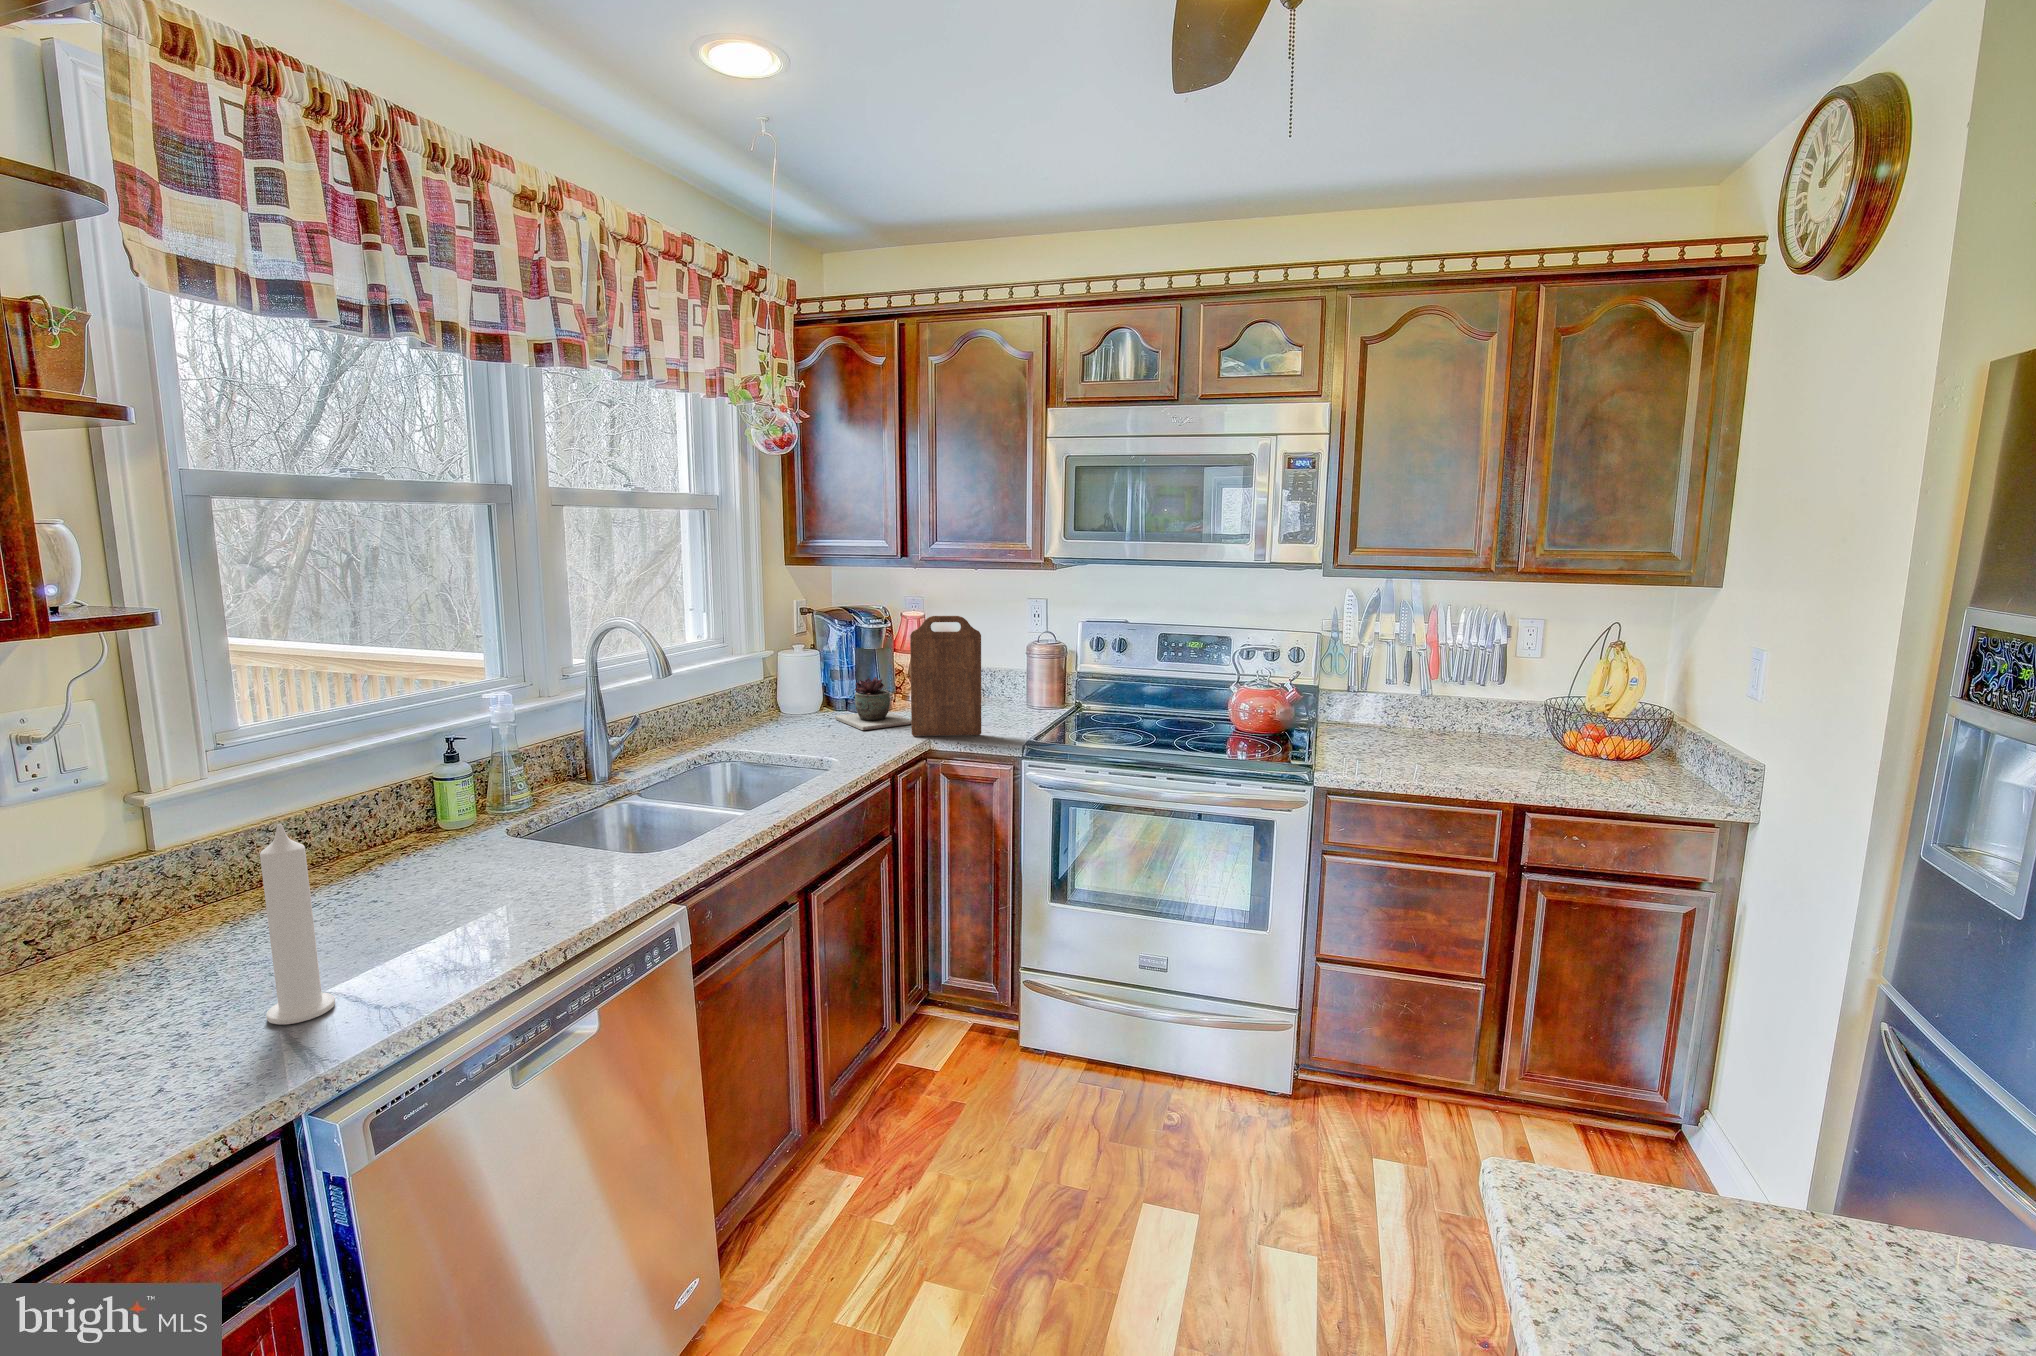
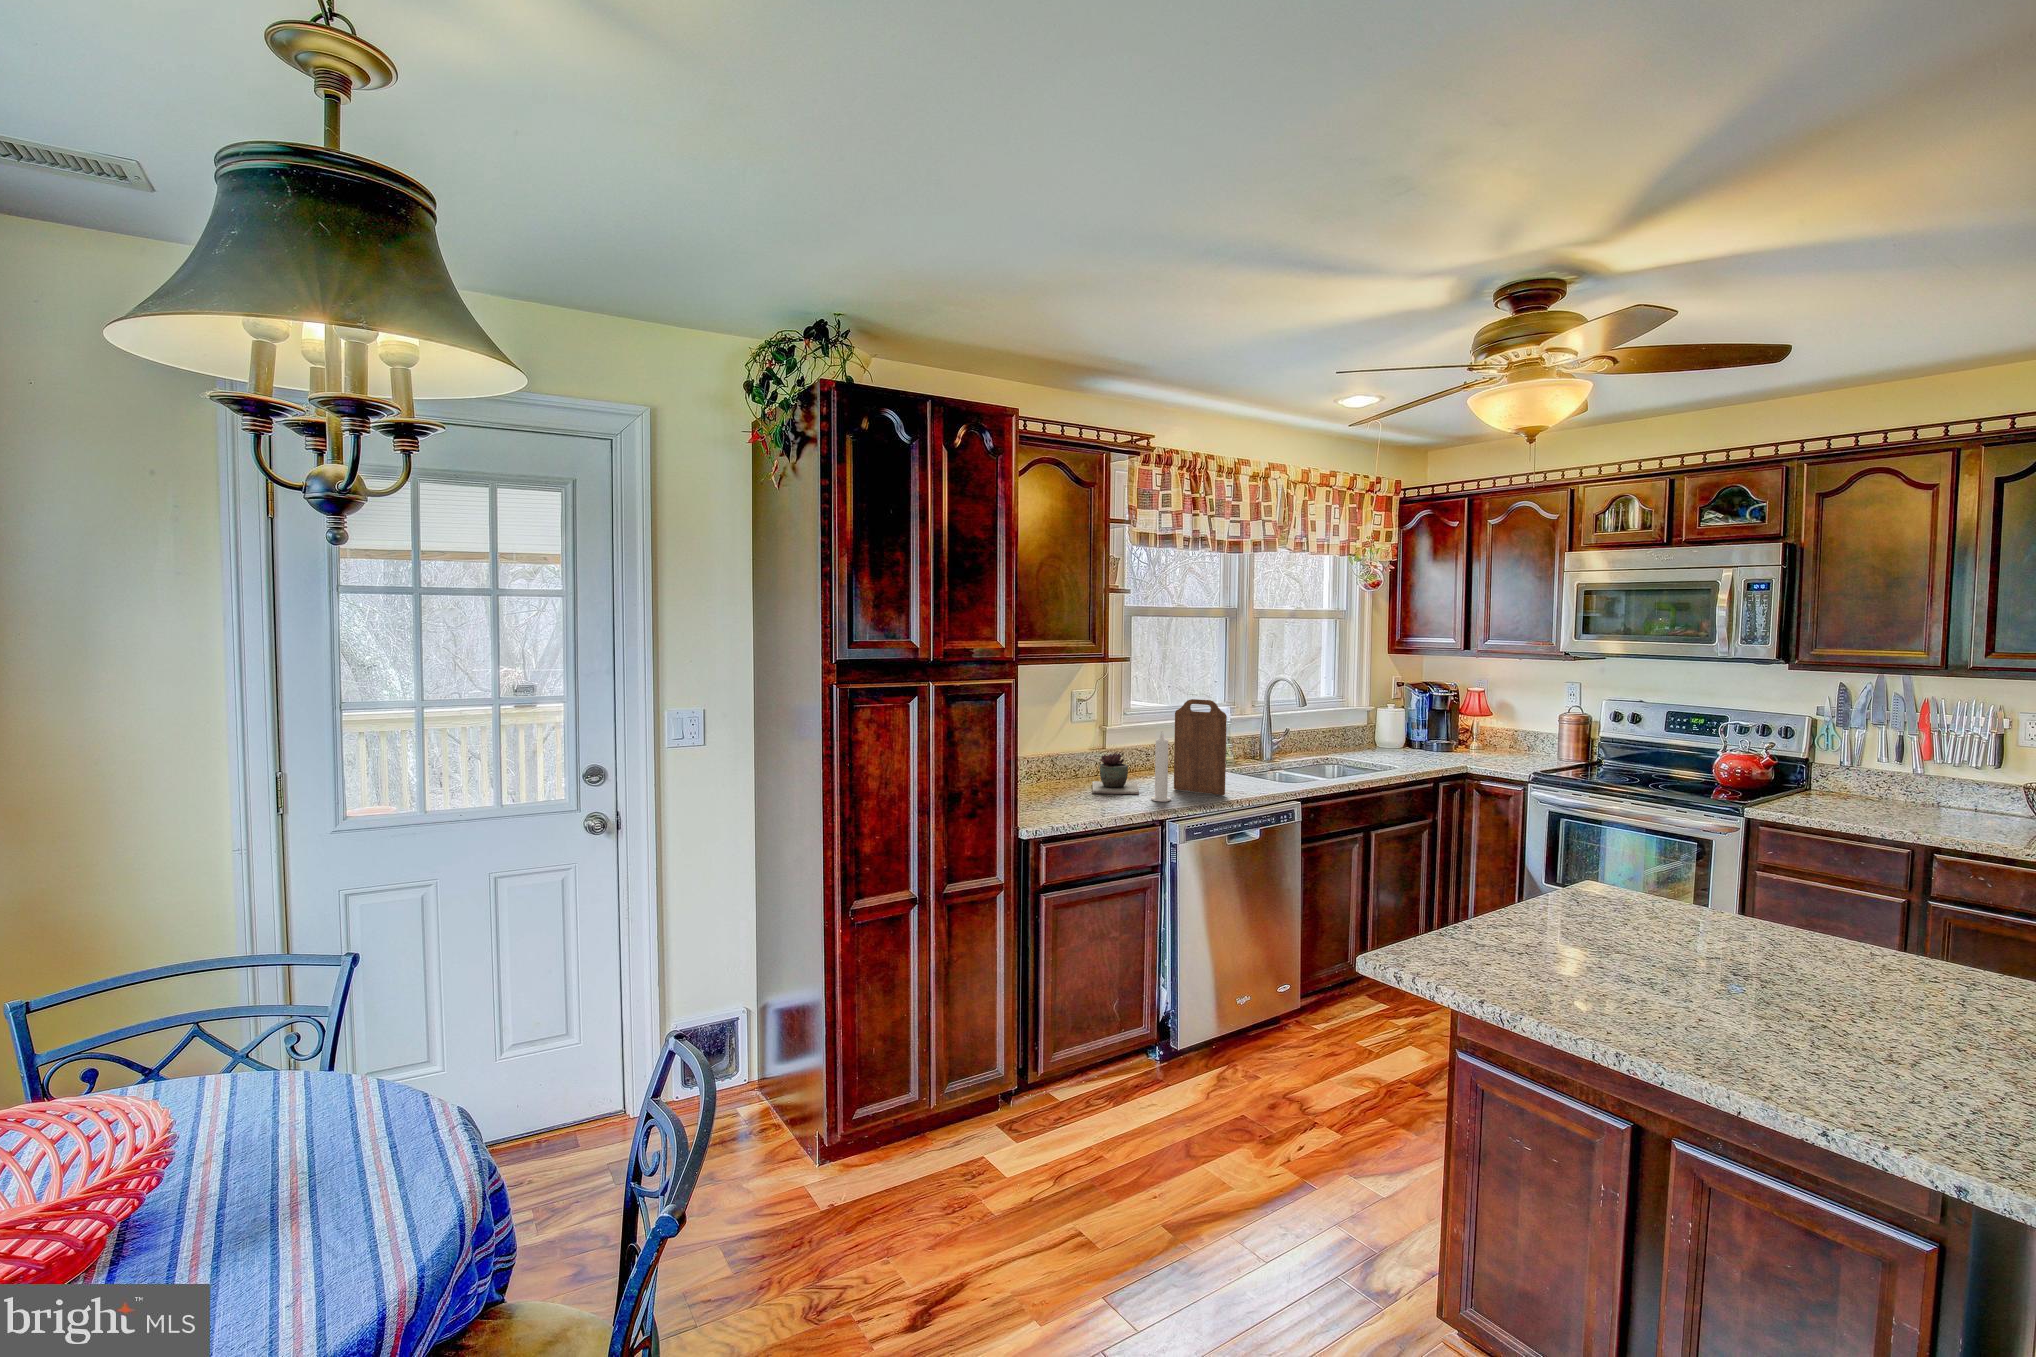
cutting board: present [910,616,981,736] -> present [1174,699,1227,795]
succulent plant: present [835,677,911,730] -> present [1092,753,1139,794]

